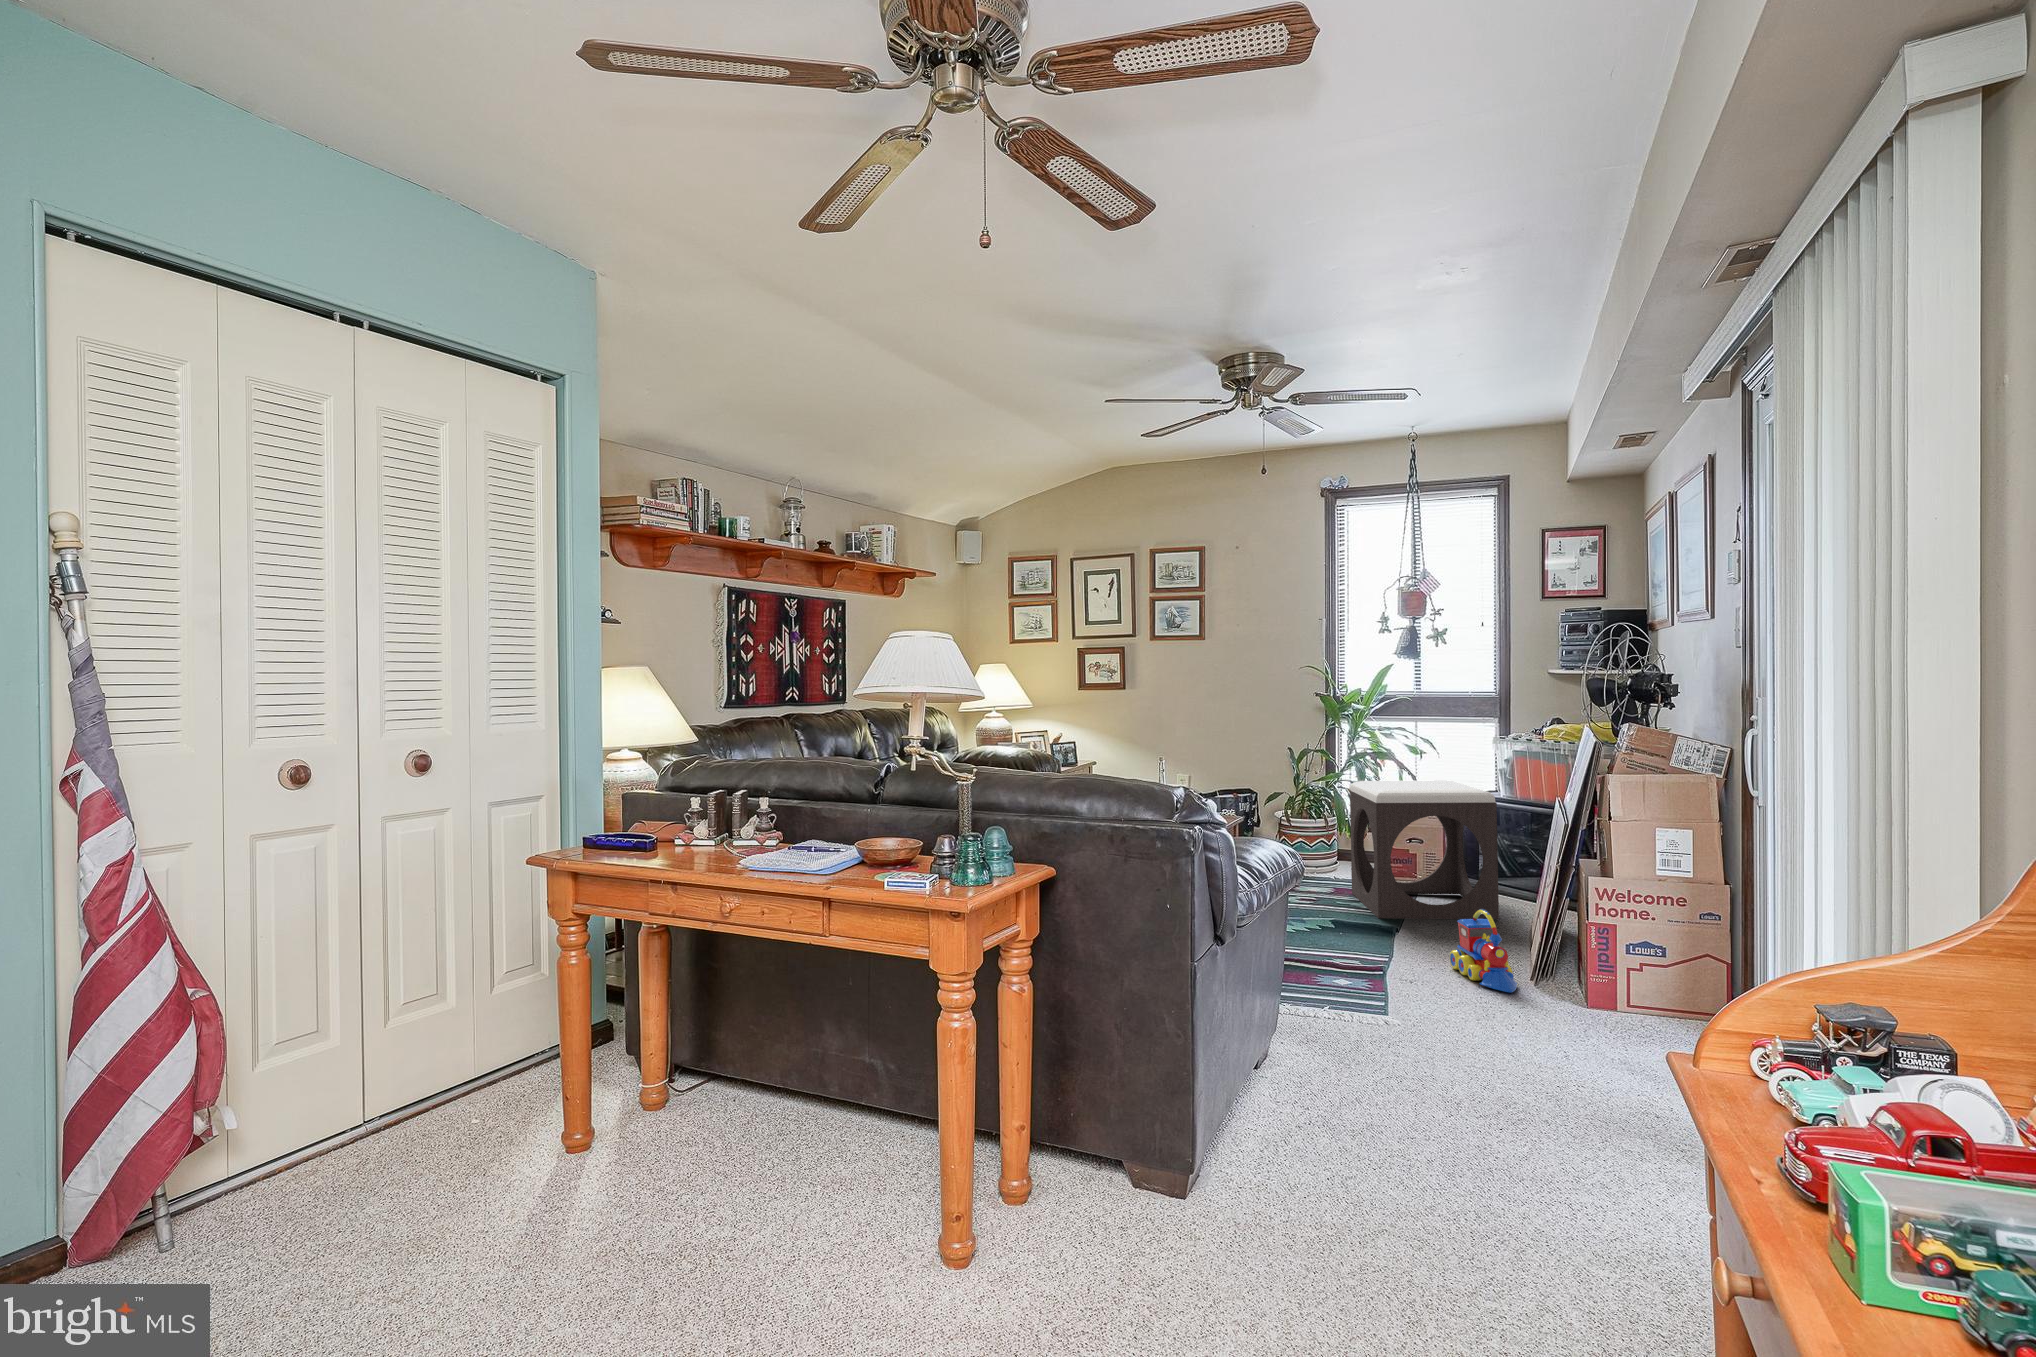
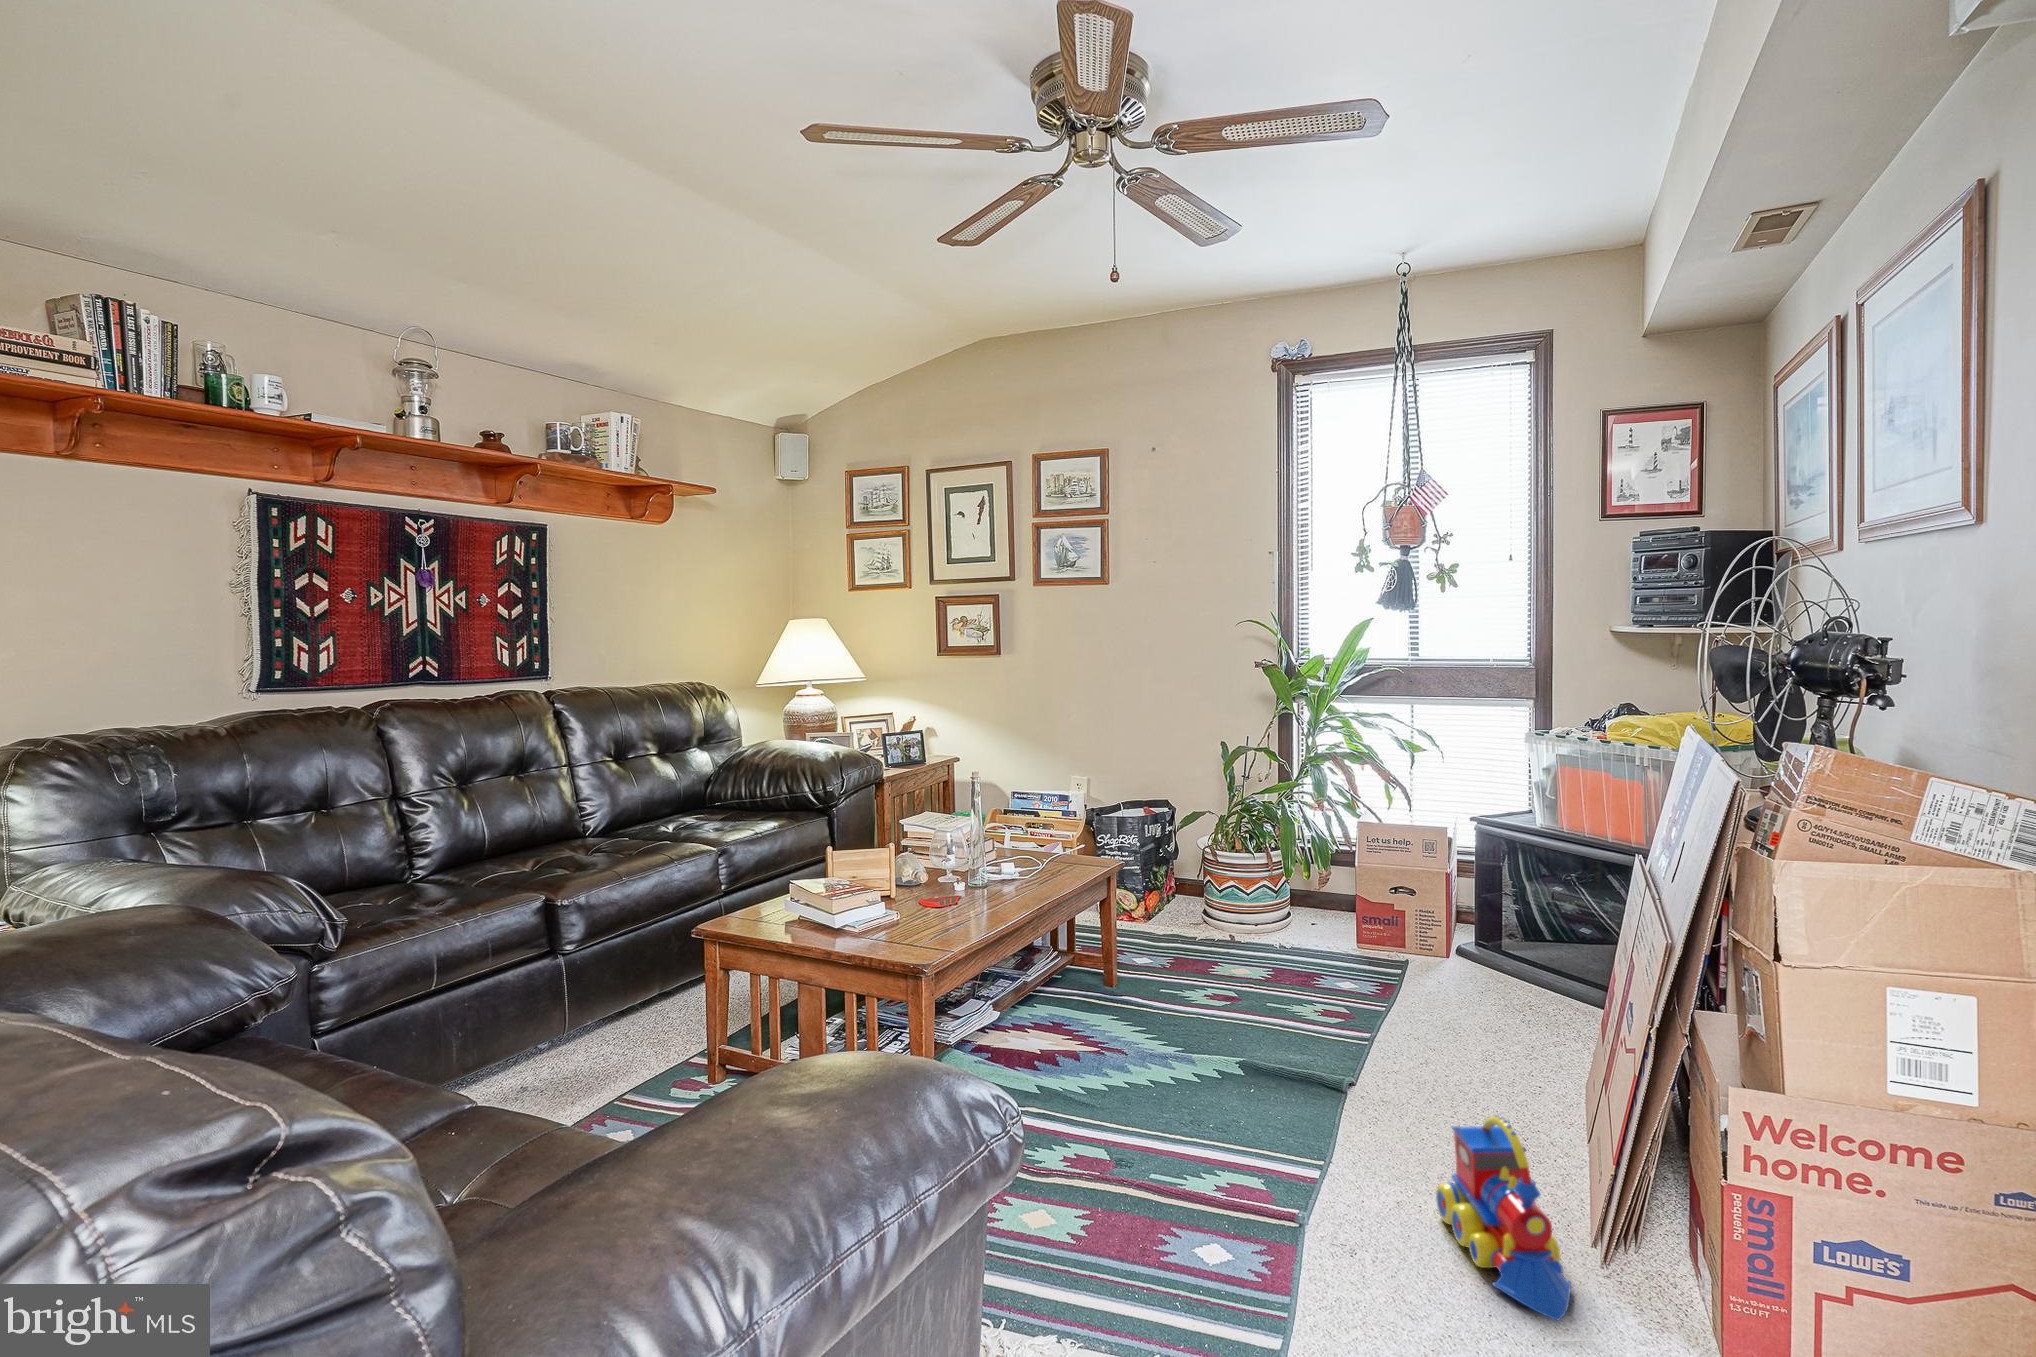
footstool: present [1350,780,1499,919] -> none [1292,810,1531,1060]

